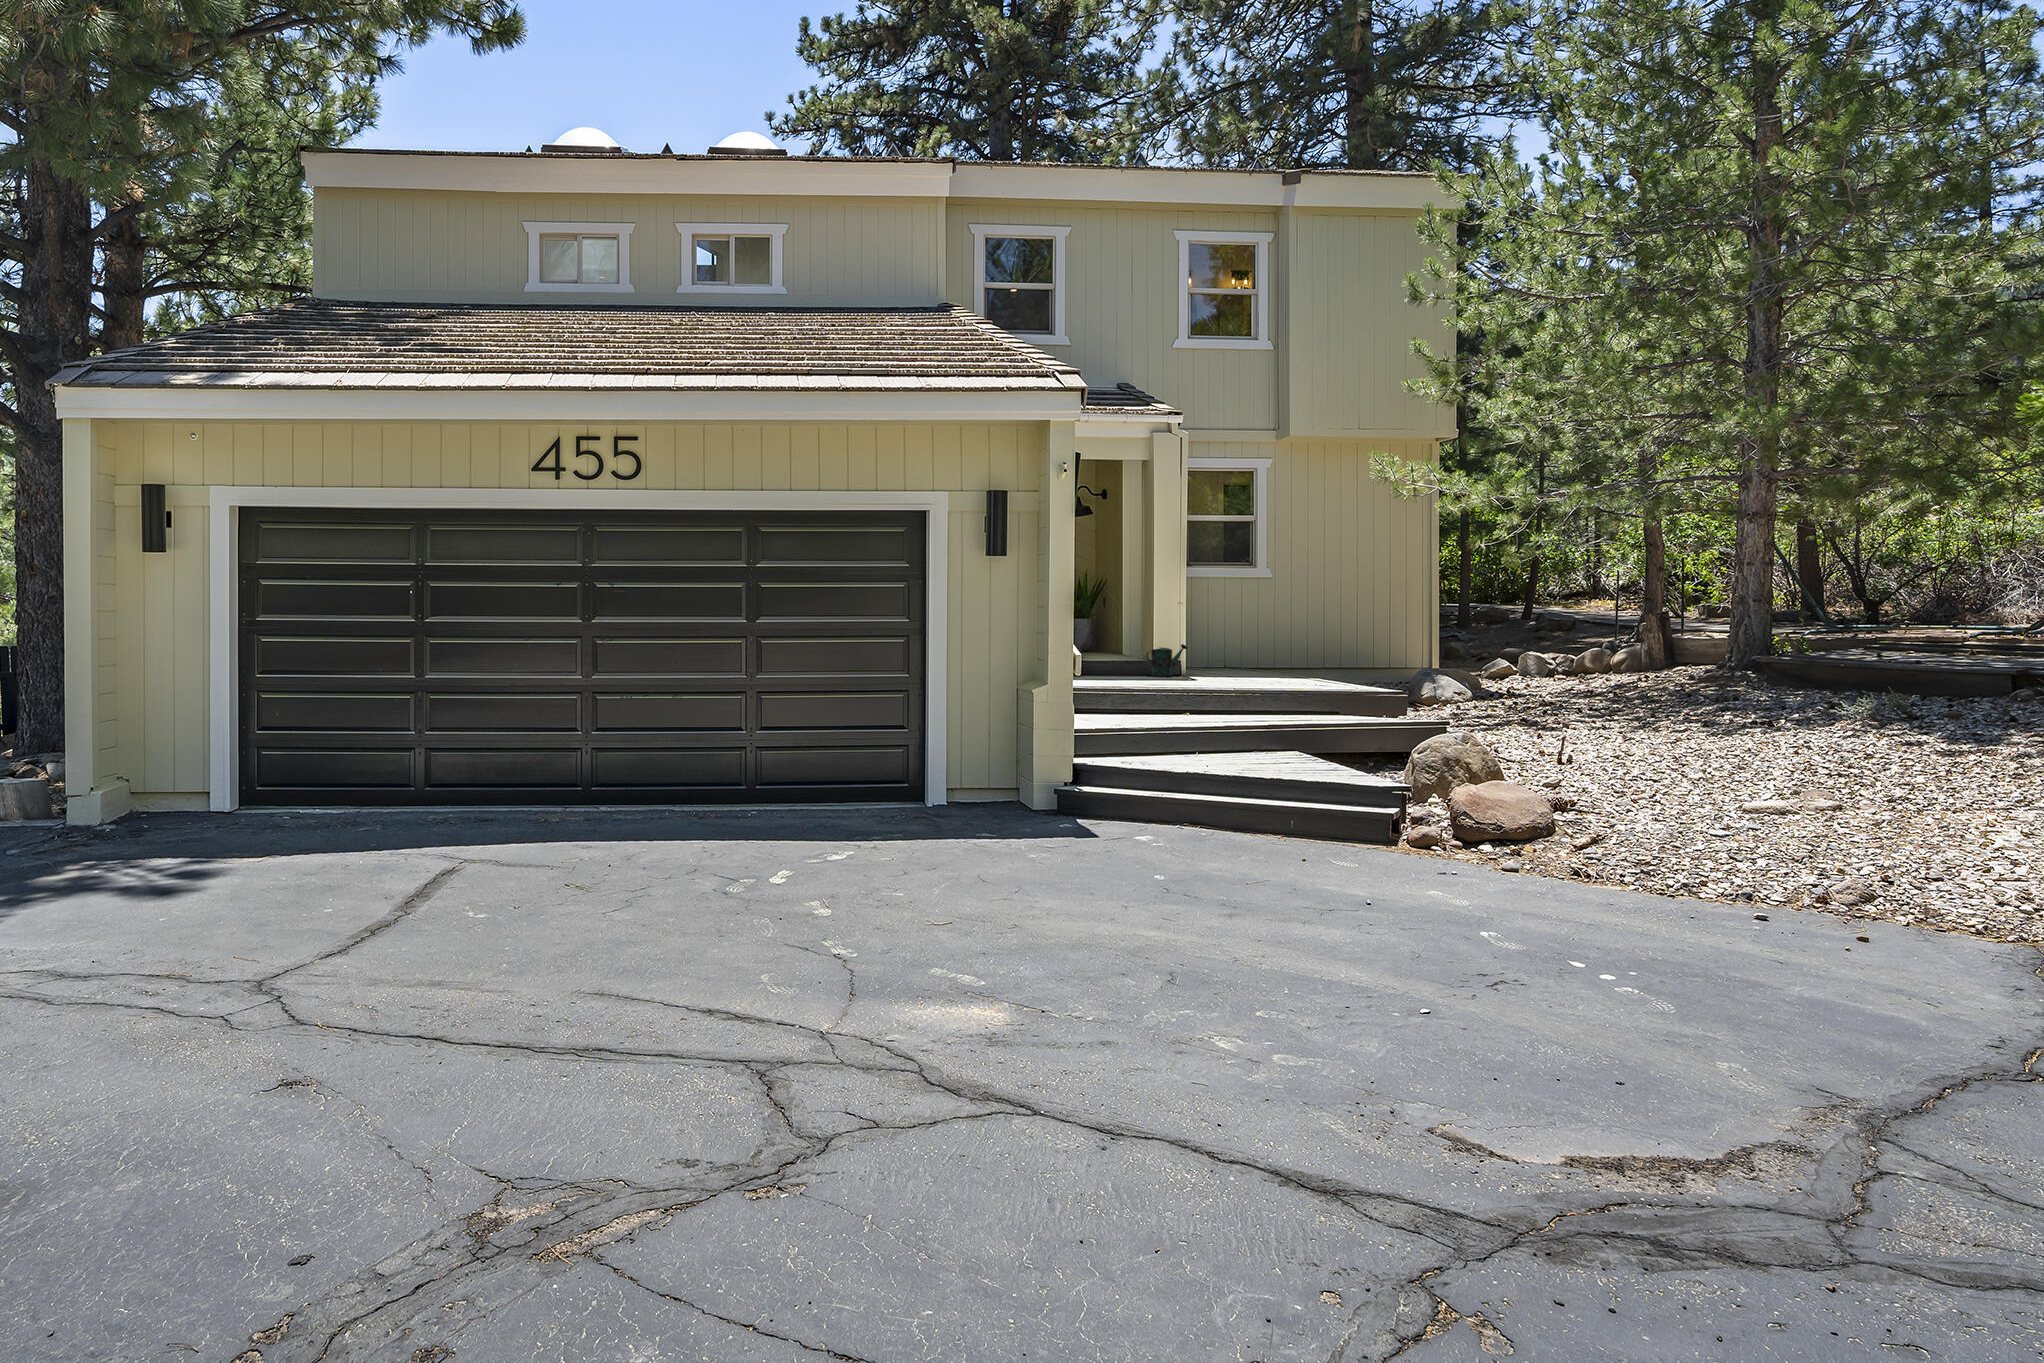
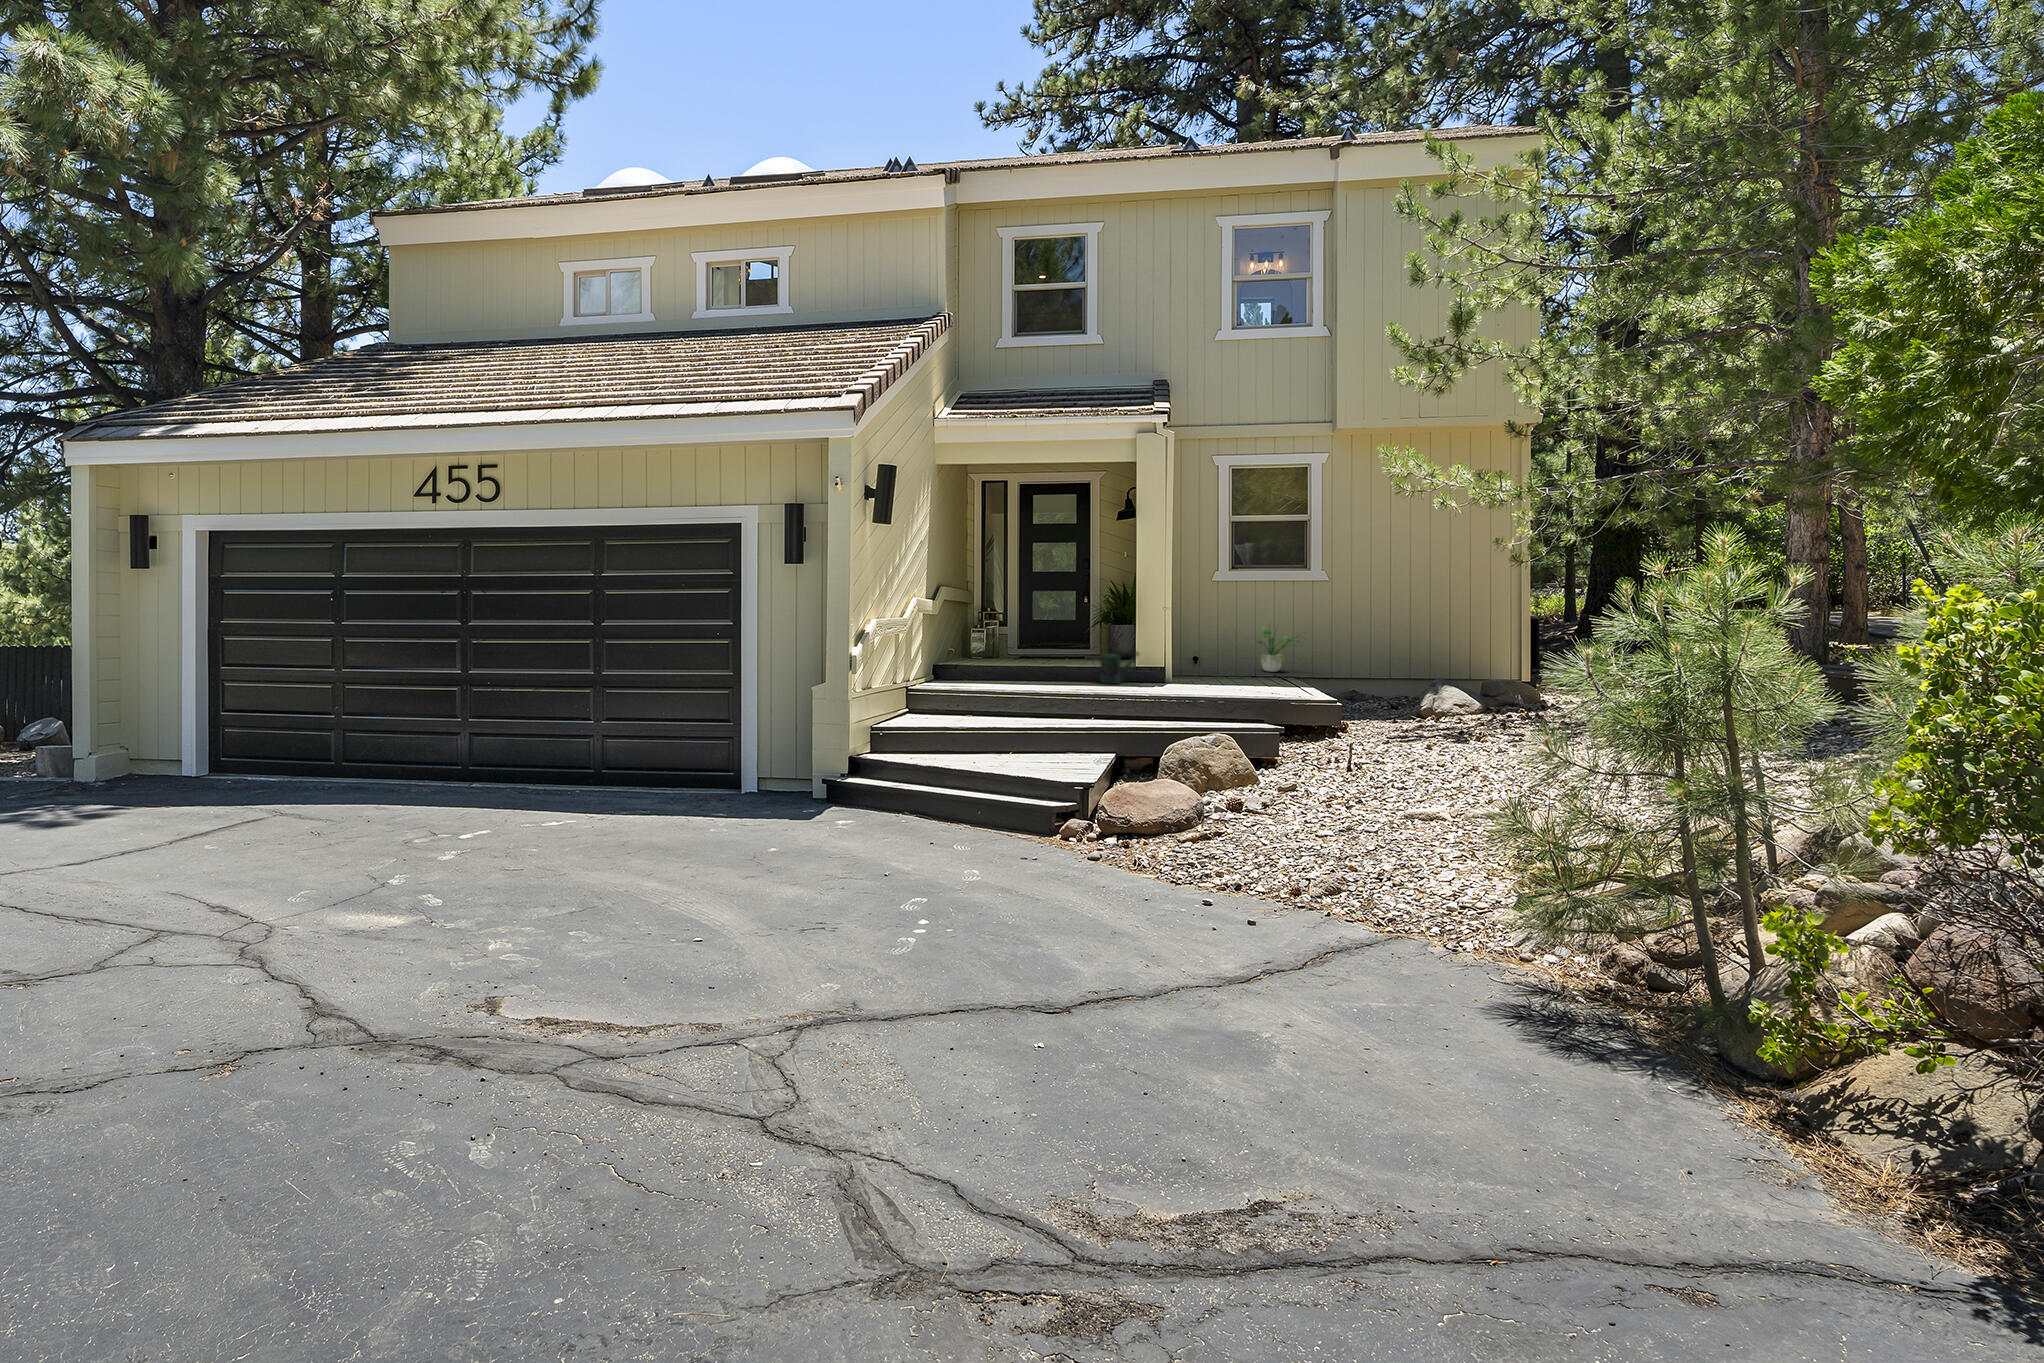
potted plant: none [1213,613,1261,666] -> present [1256,626,1306,672]

